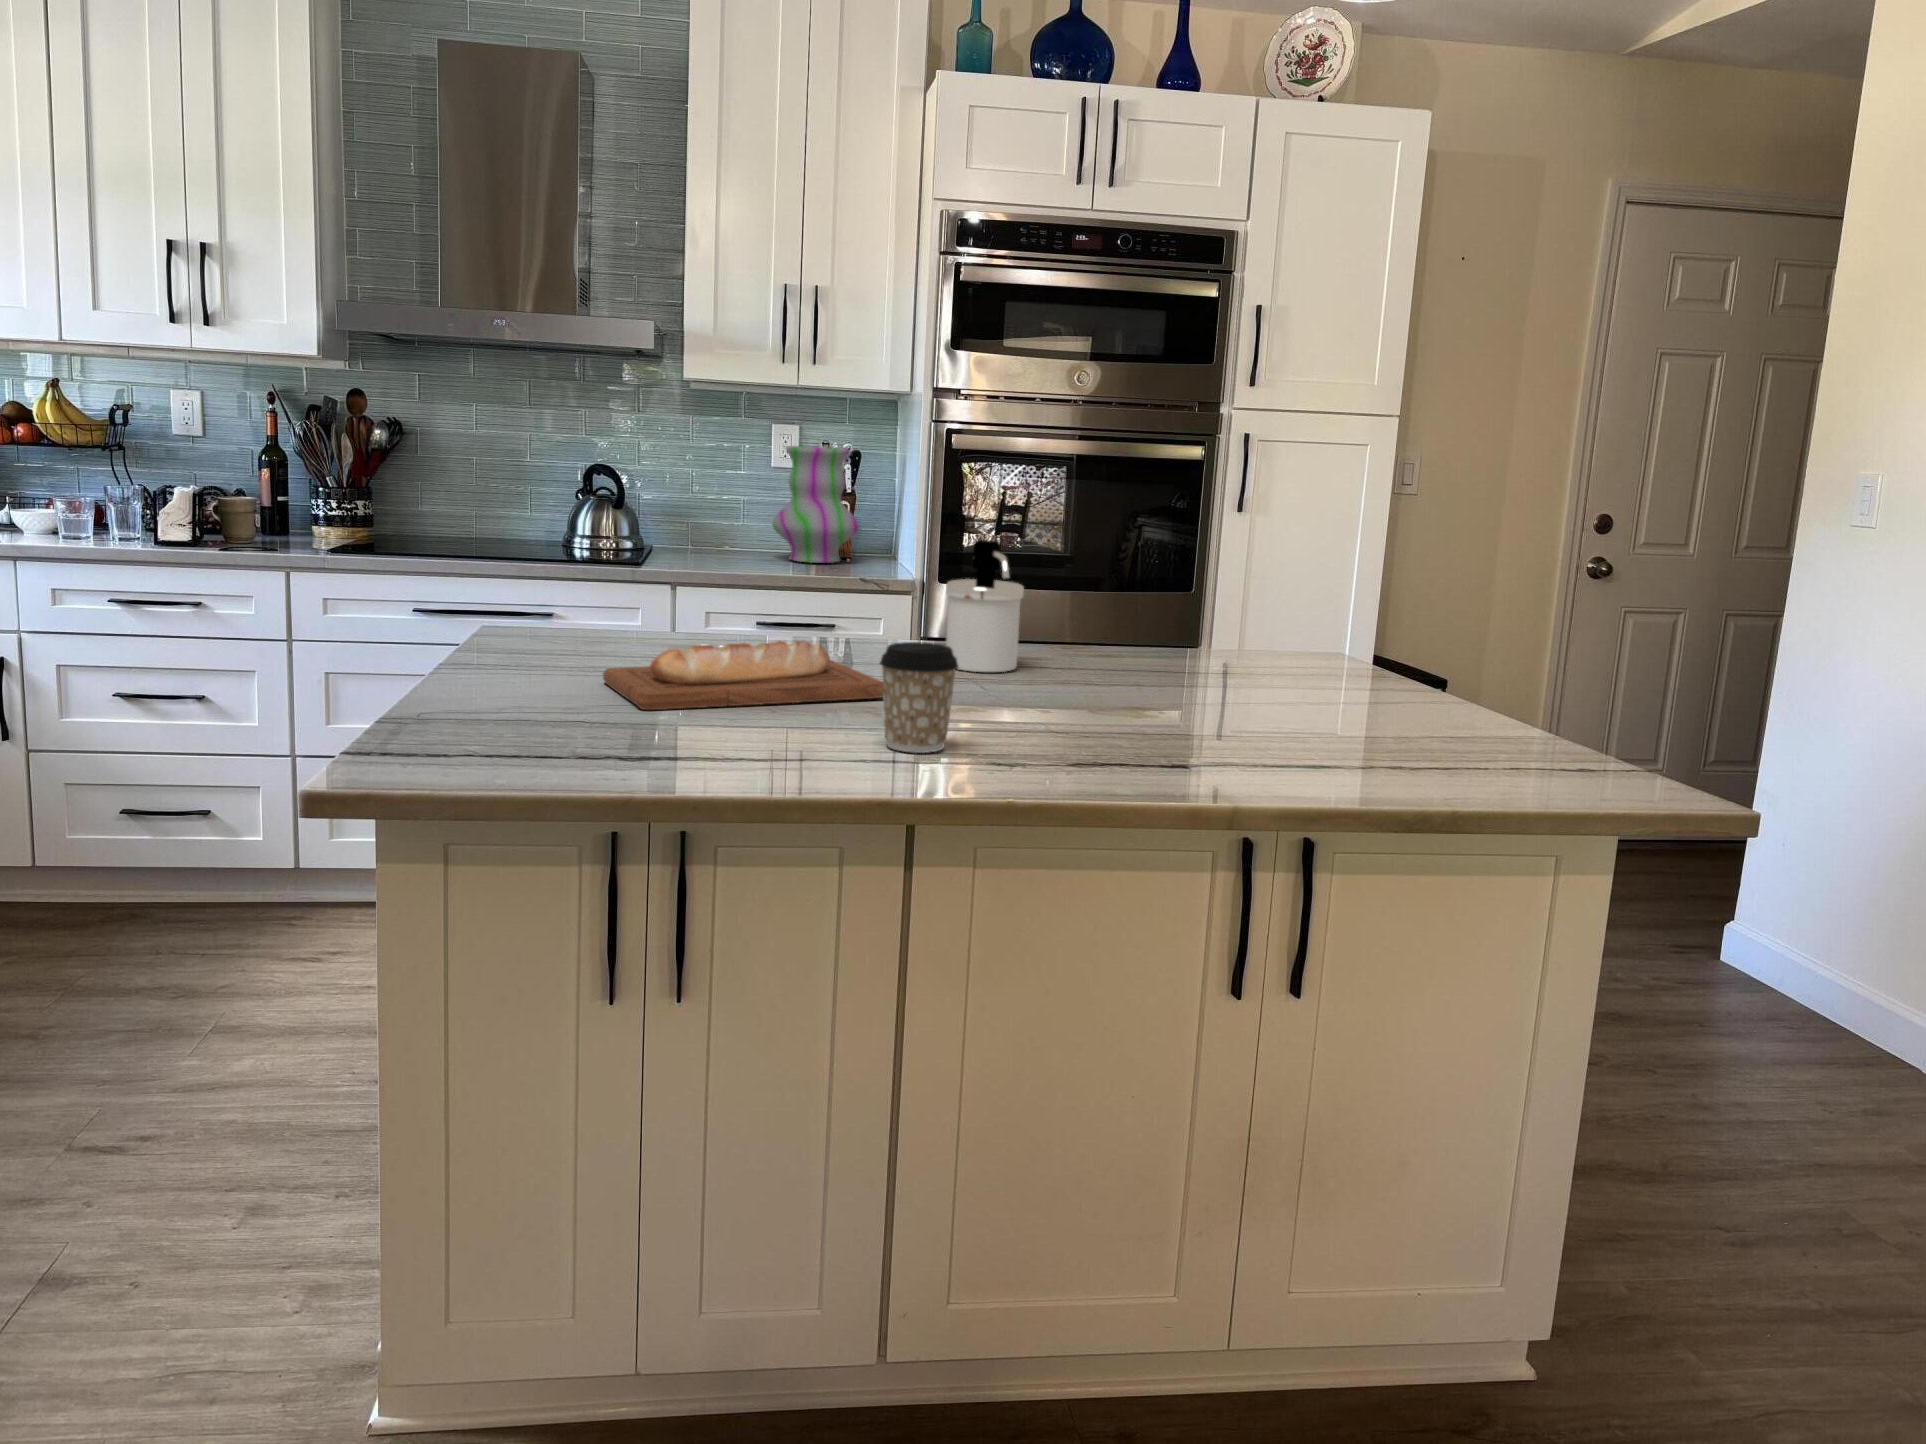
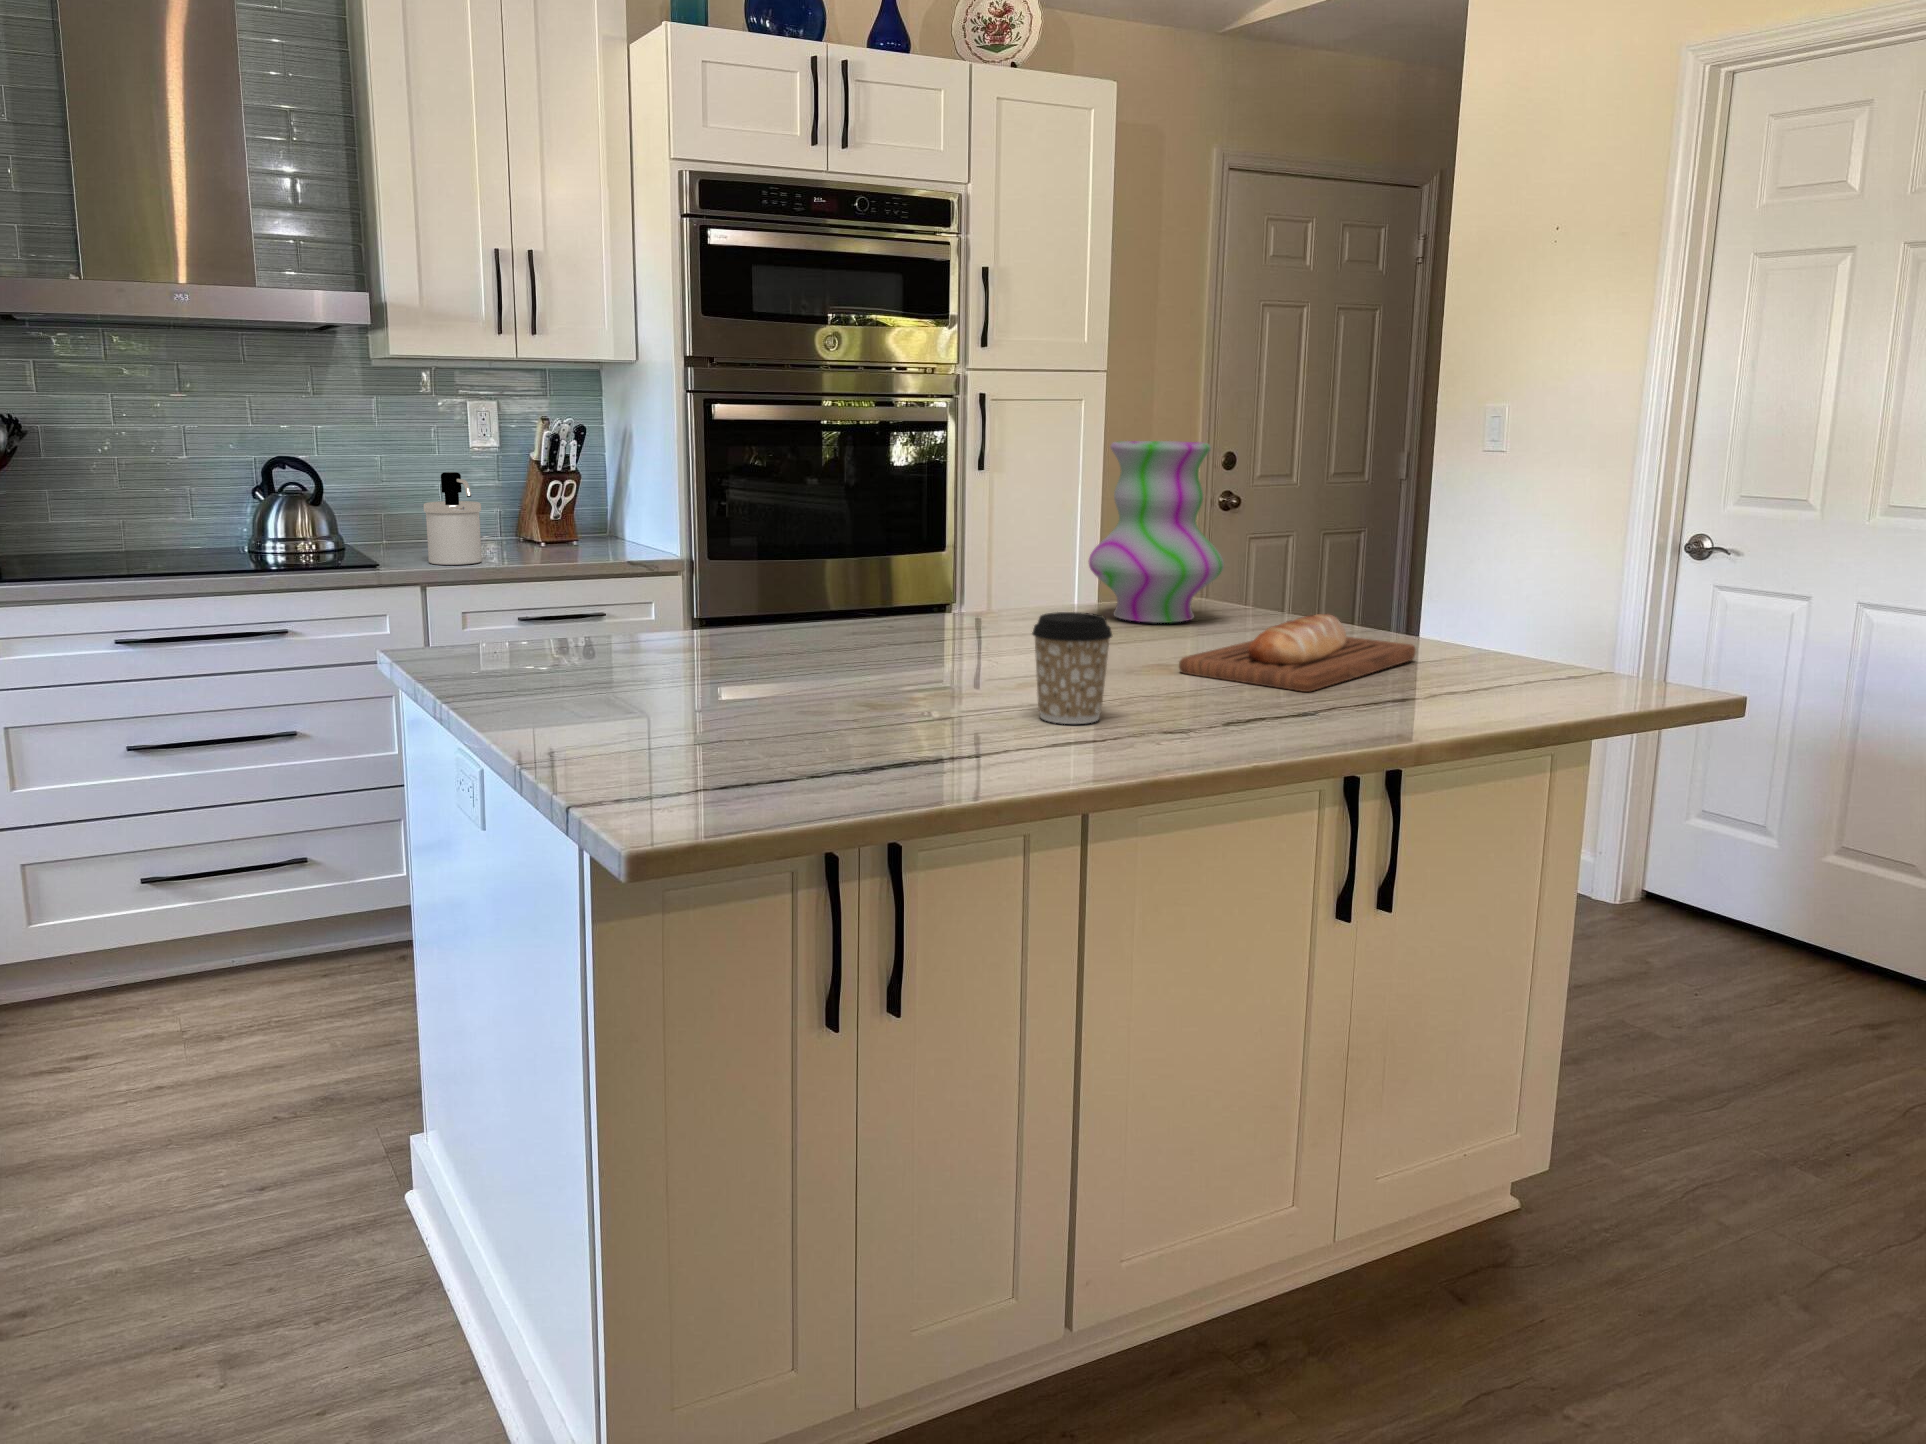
vase: present [772,446,859,563] -> present [1089,441,1224,623]
soap dispenser: present [946,540,1024,672] -> present [423,472,482,565]
bread loaf: present [603,641,883,710] -> present [1179,614,1416,692]

